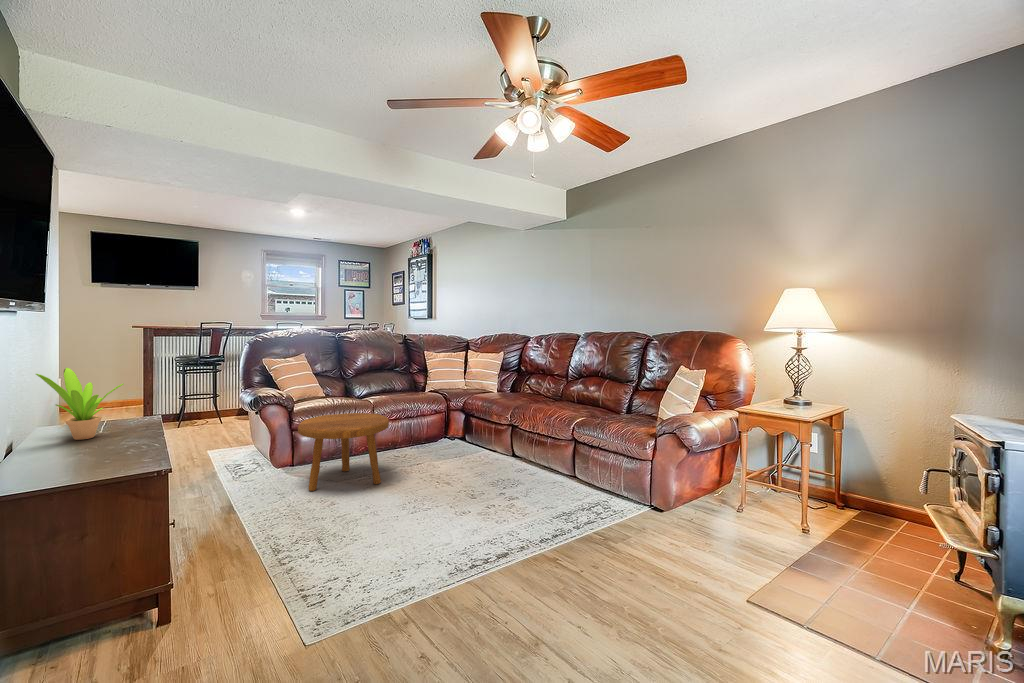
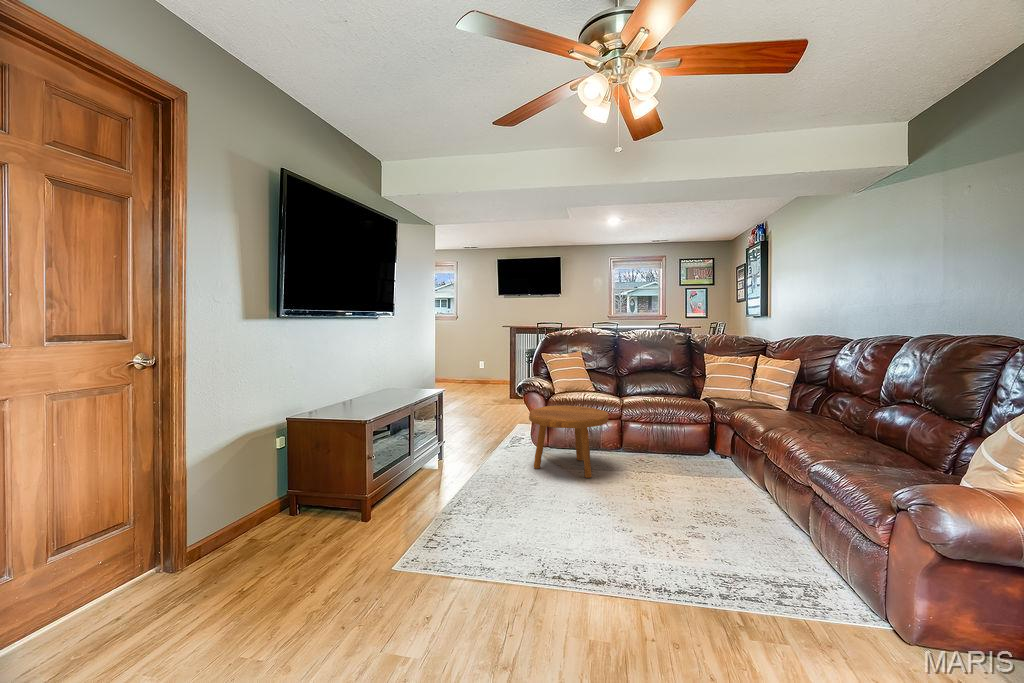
potted plant: present [36,368,123,440] -> none [352,351,395,395]

